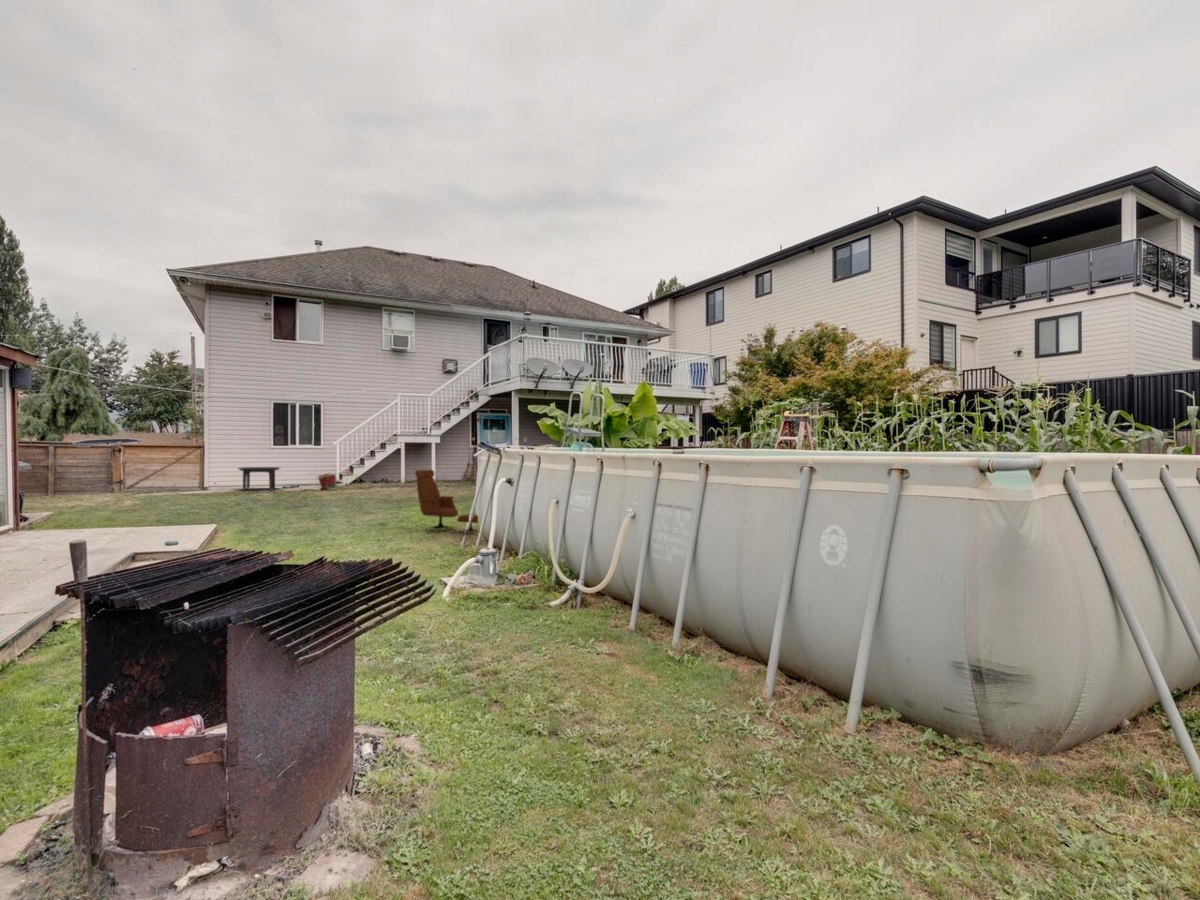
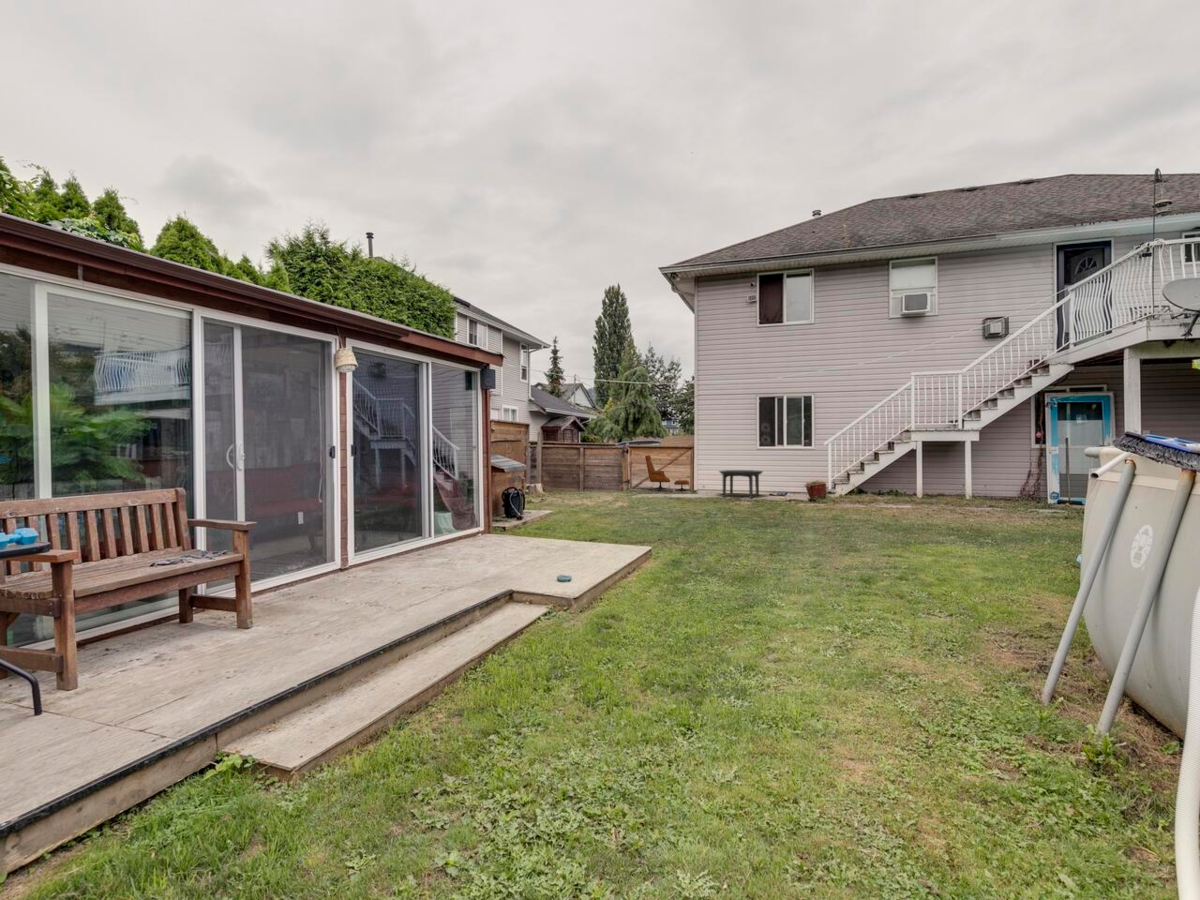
lounge chair: present [415,470,480,534] -> present [645,455,690,491]

